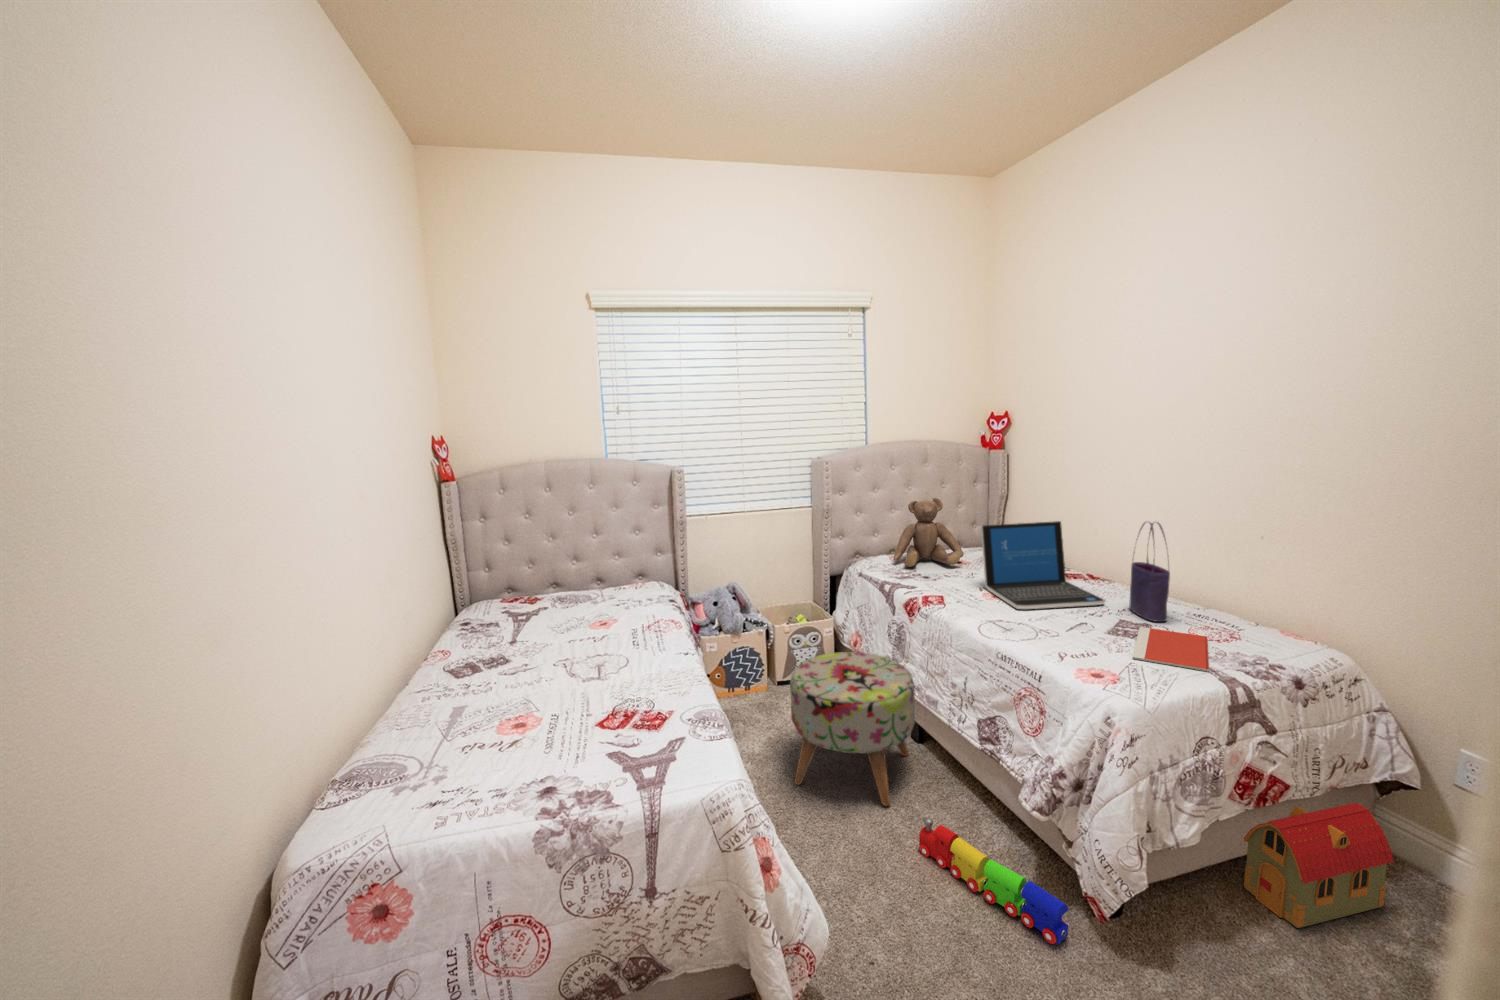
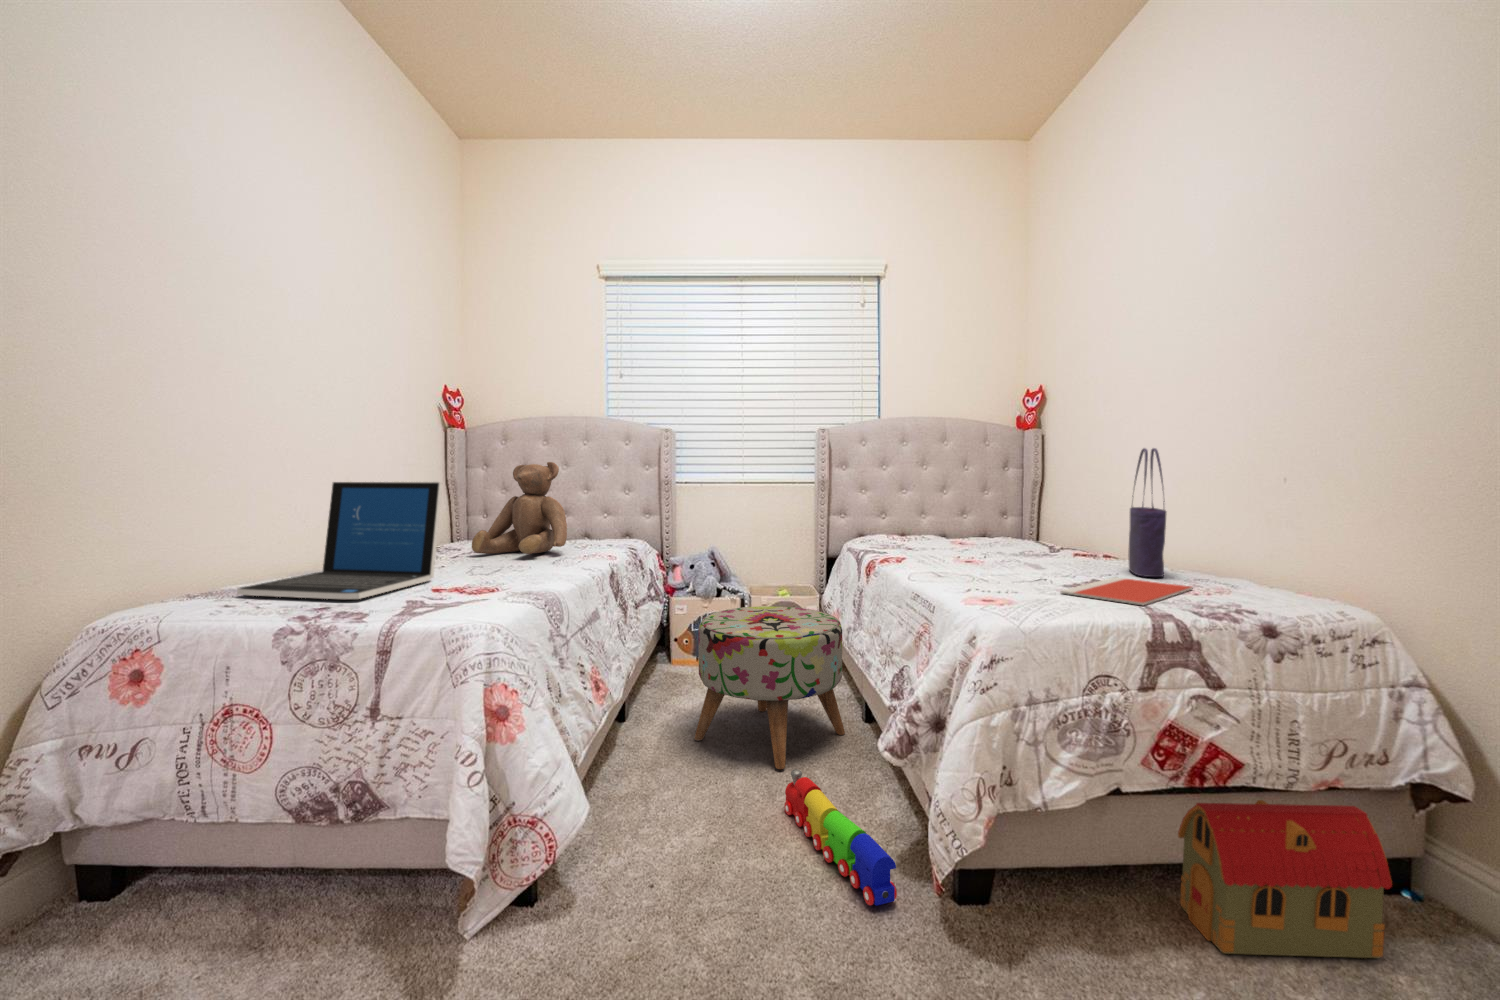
teddy bear: present [894,498,964,567] -> present [472,462,567,554]
laptop: present [981,521,1105,609] -> present [237,482,442,599]

